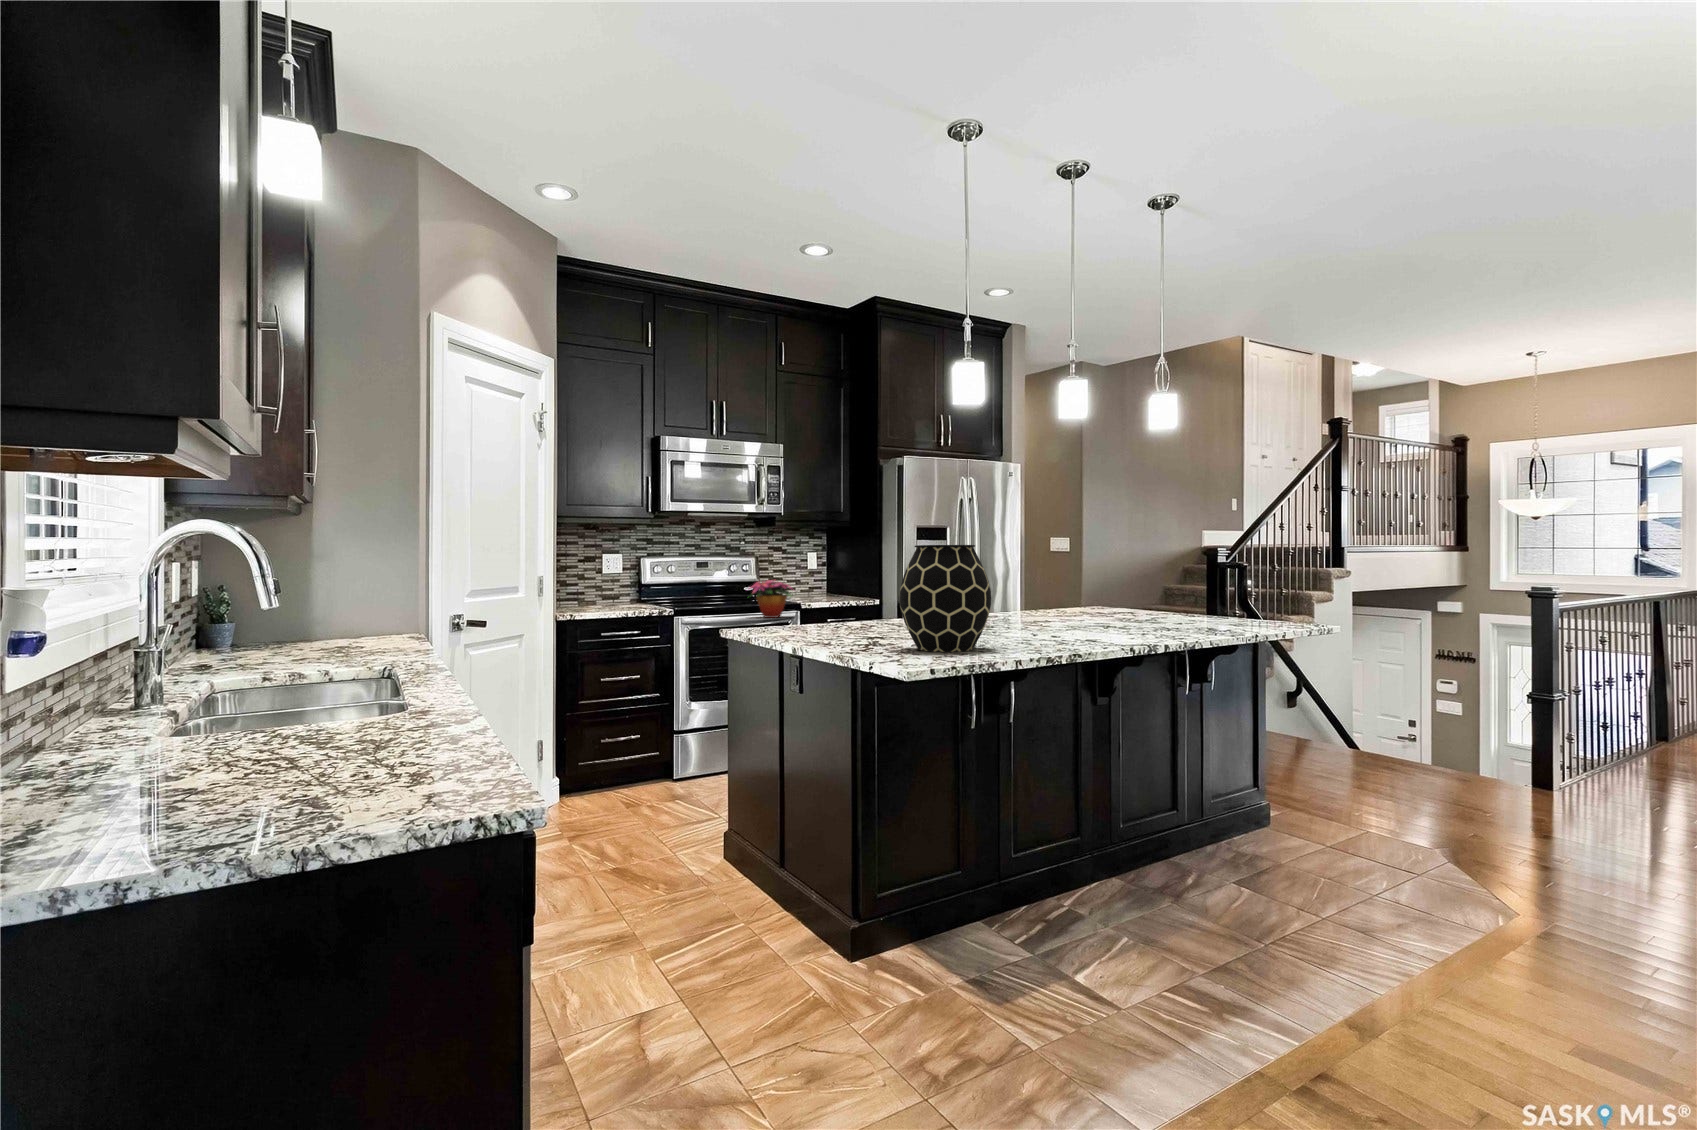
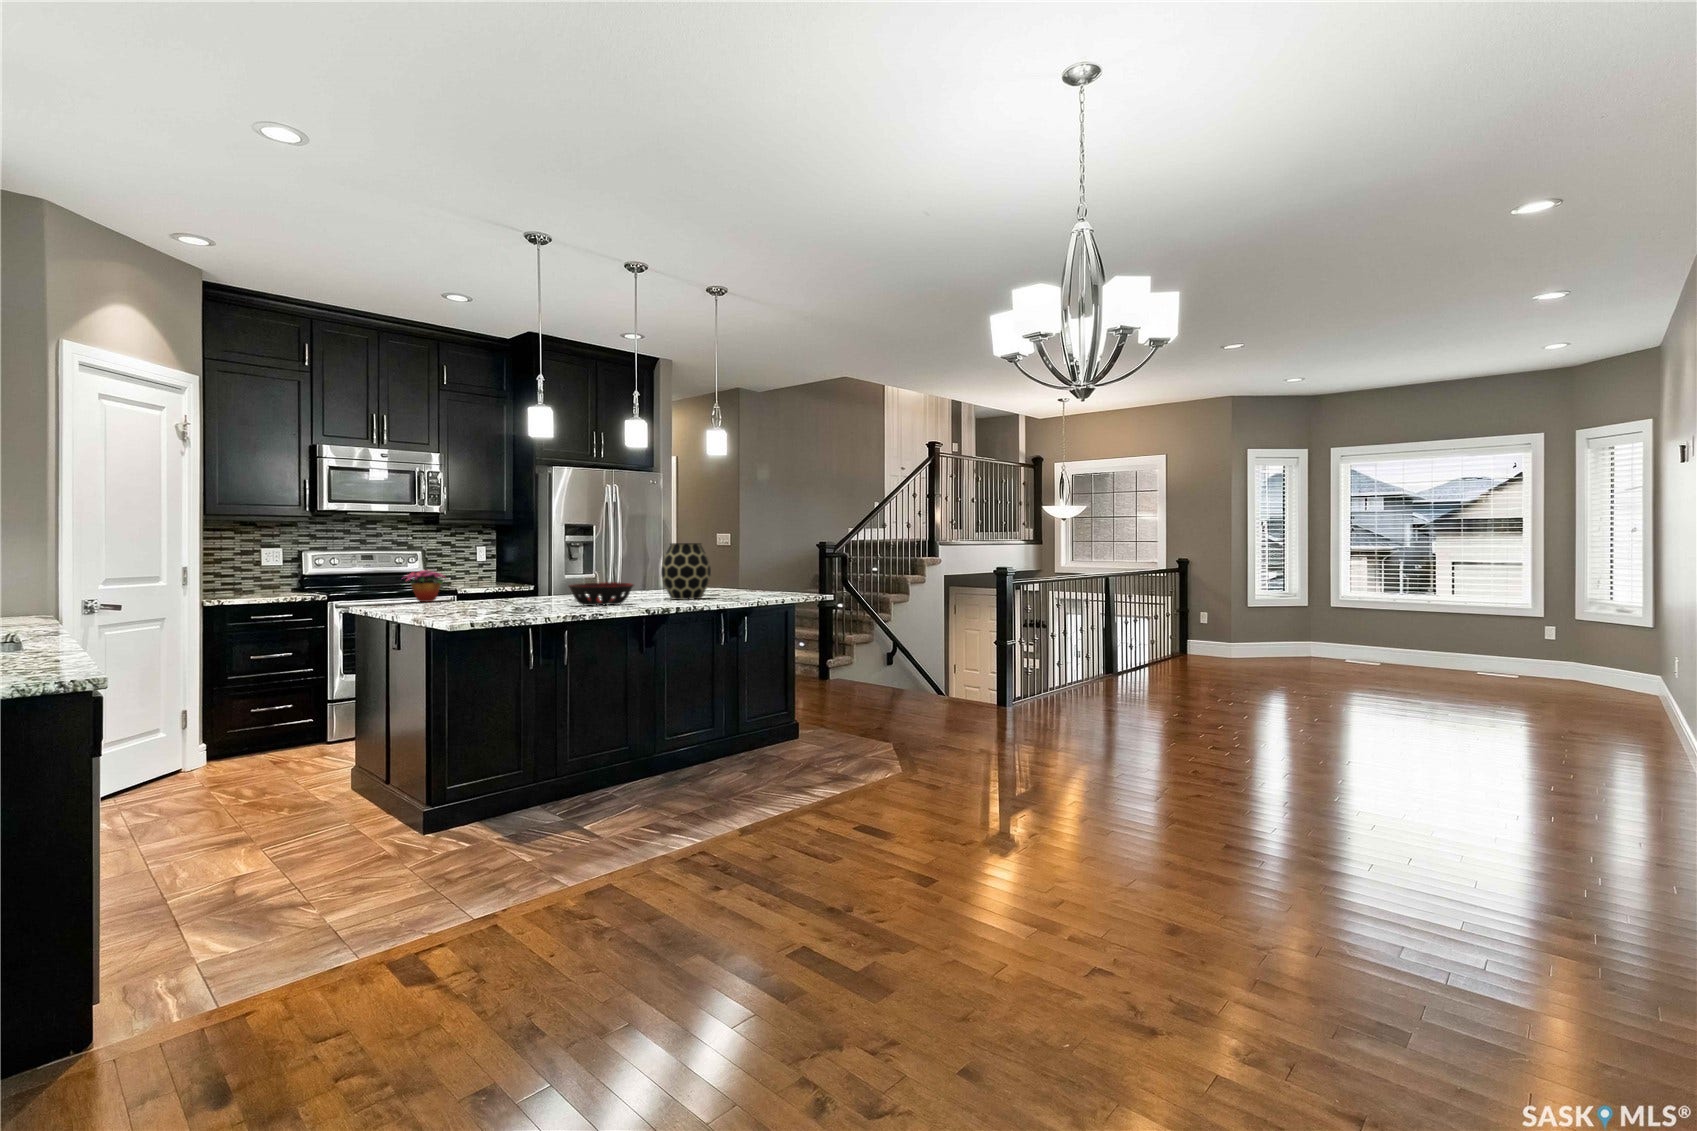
vase: present [899,545,991,652] -> present [661,543,711,600]
decorative bowl: none [1012,605,1105,639] -> present [569,582,634,606]

